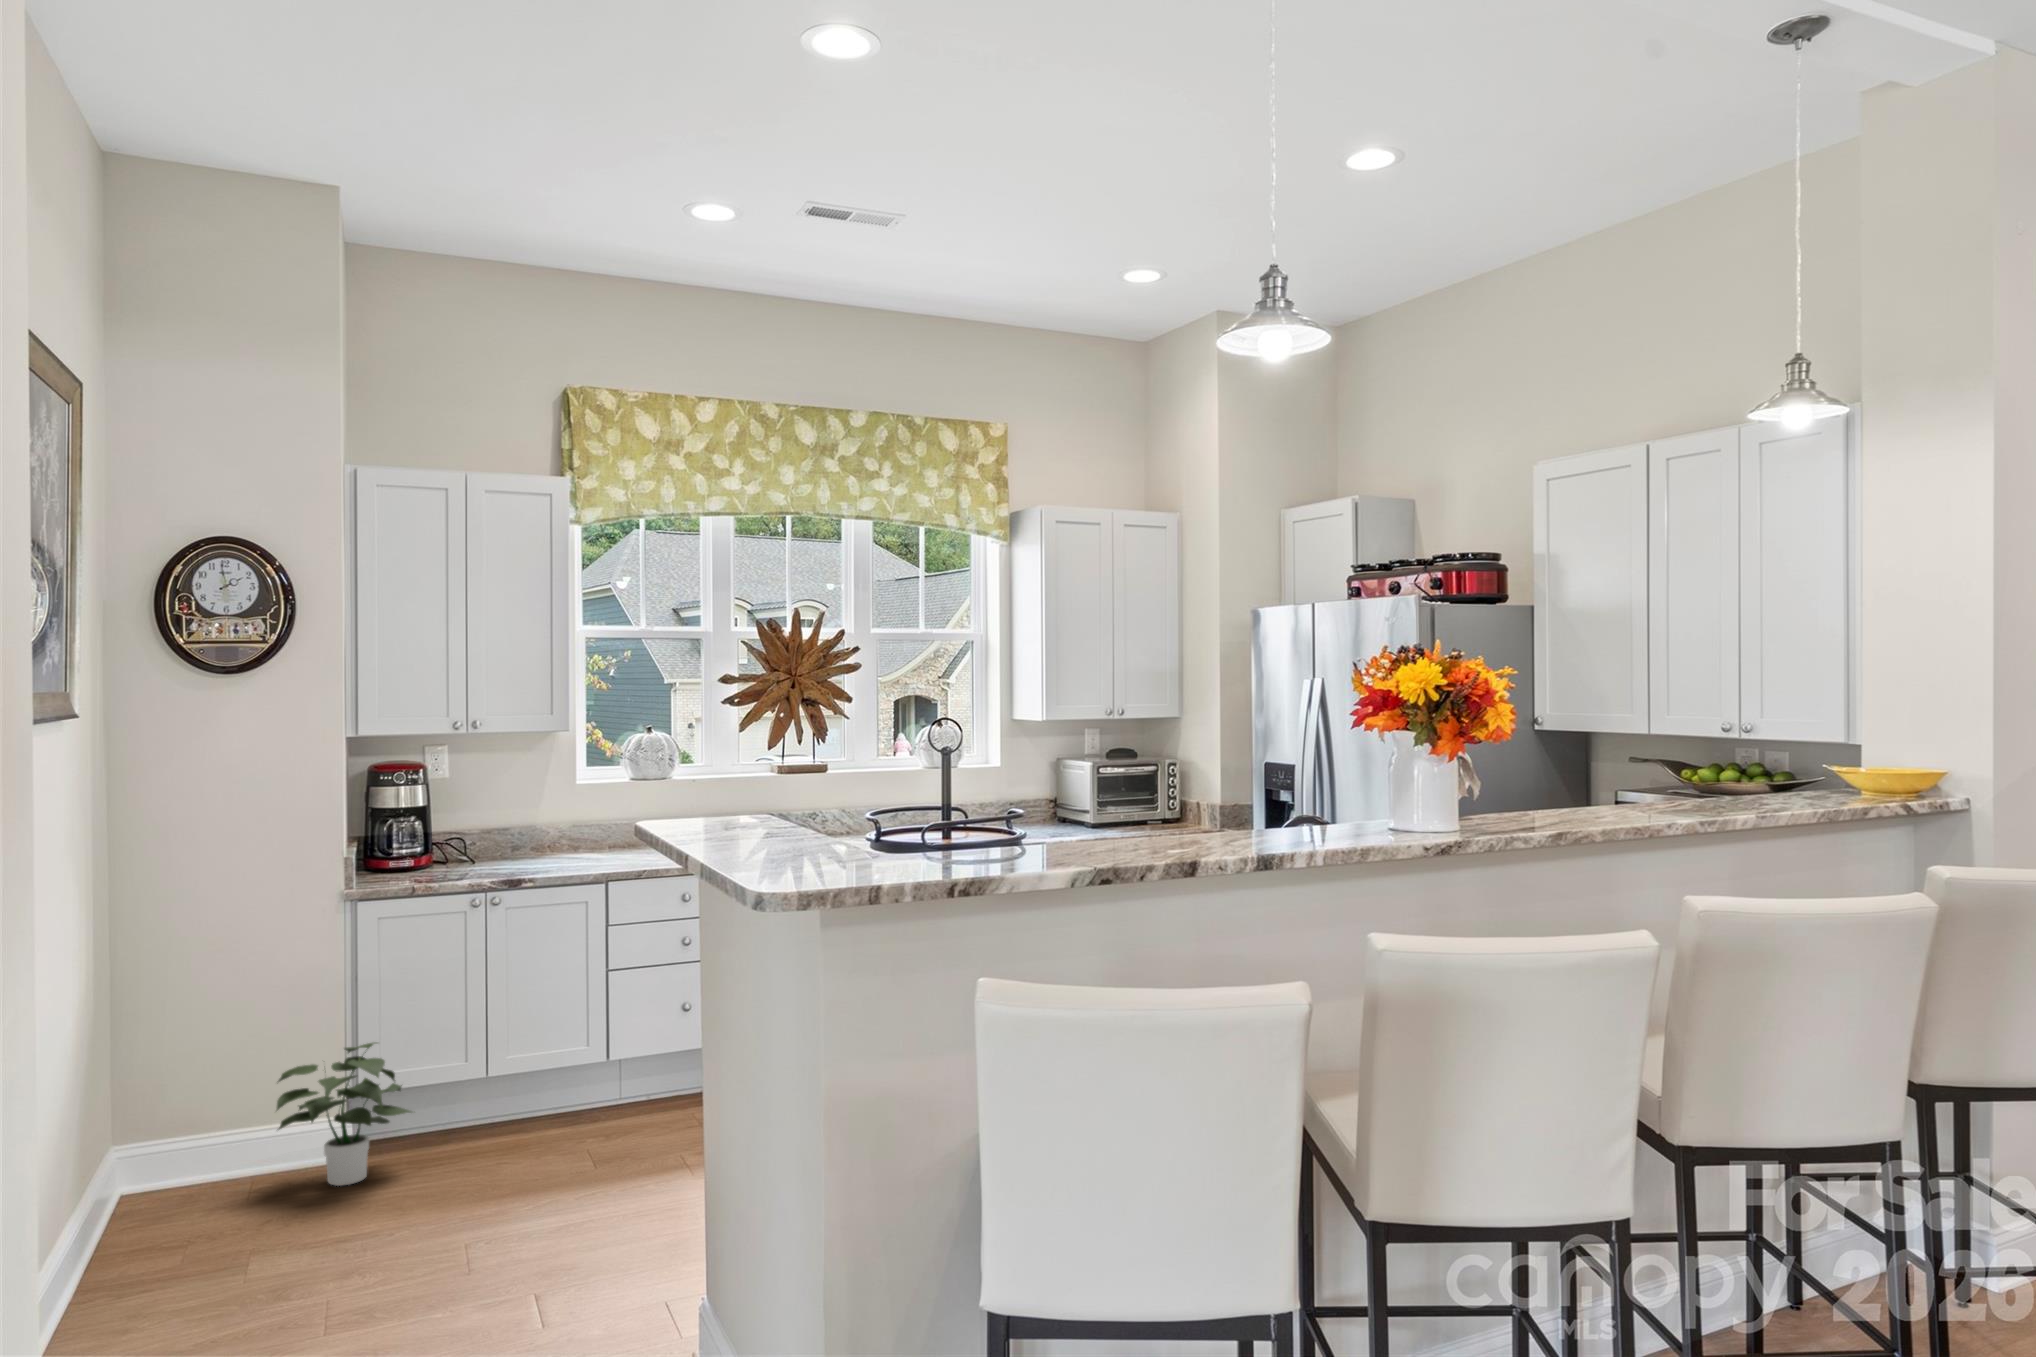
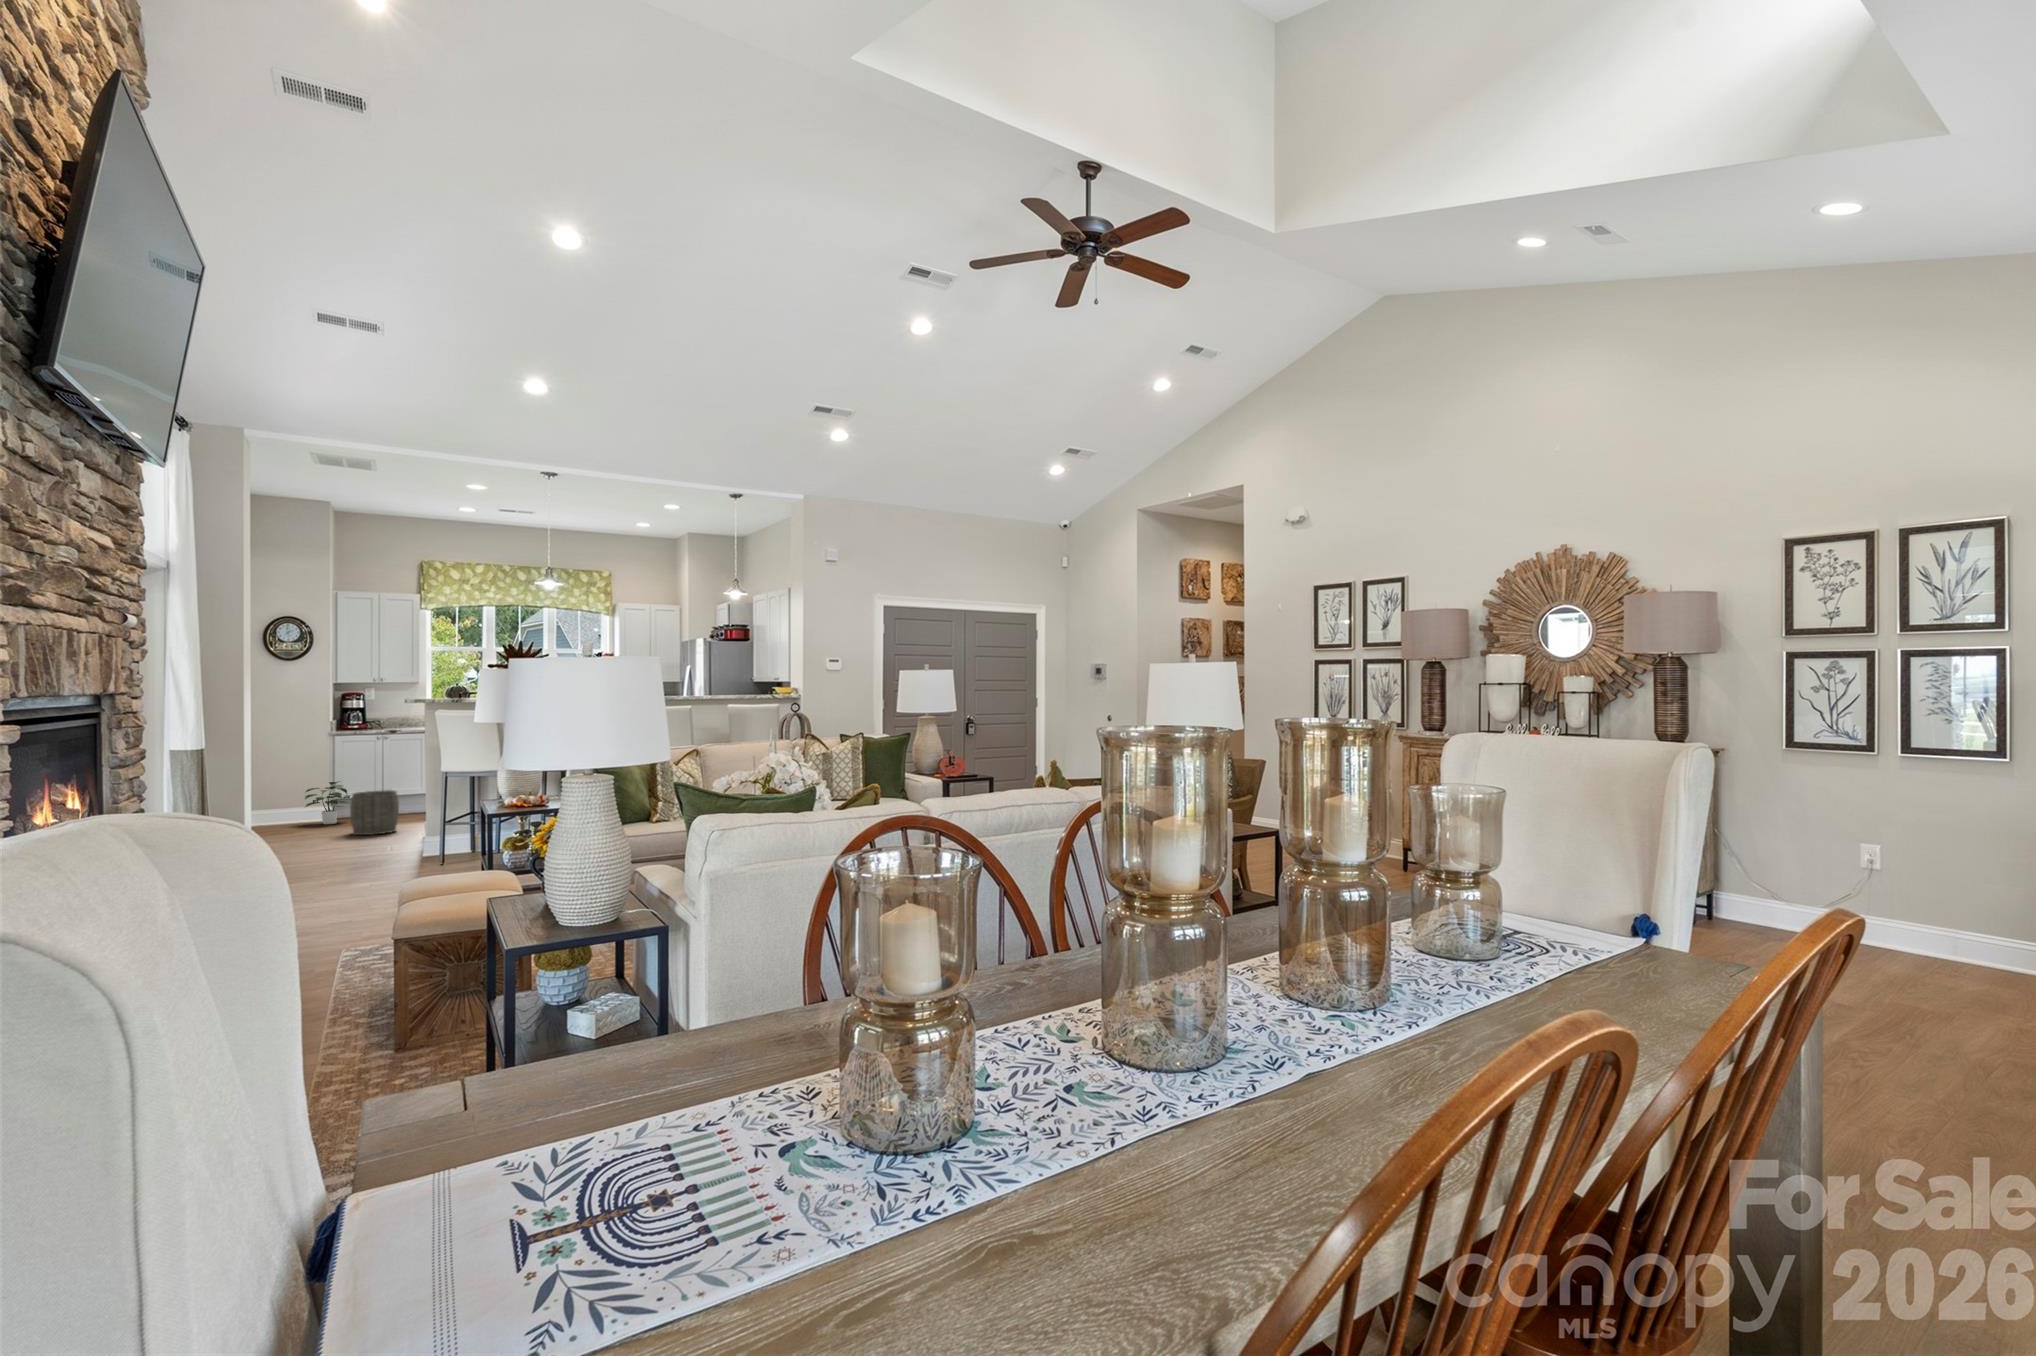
woven basket: none [421,1107,570,1290] -> present [350,790,399,835]

